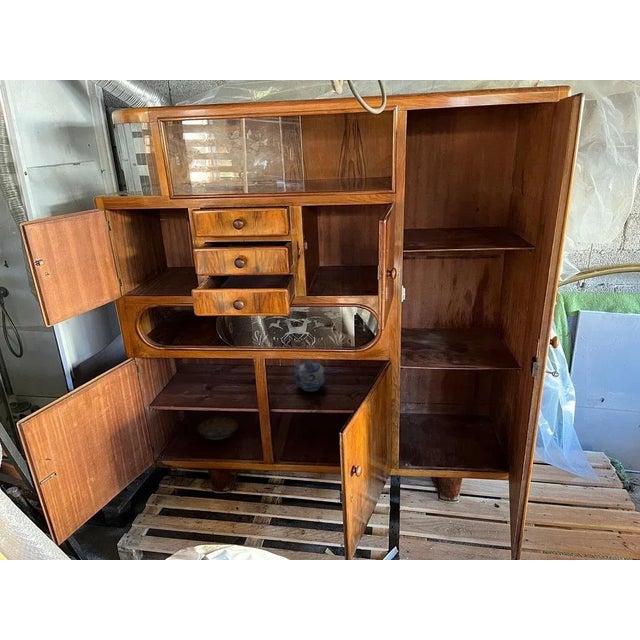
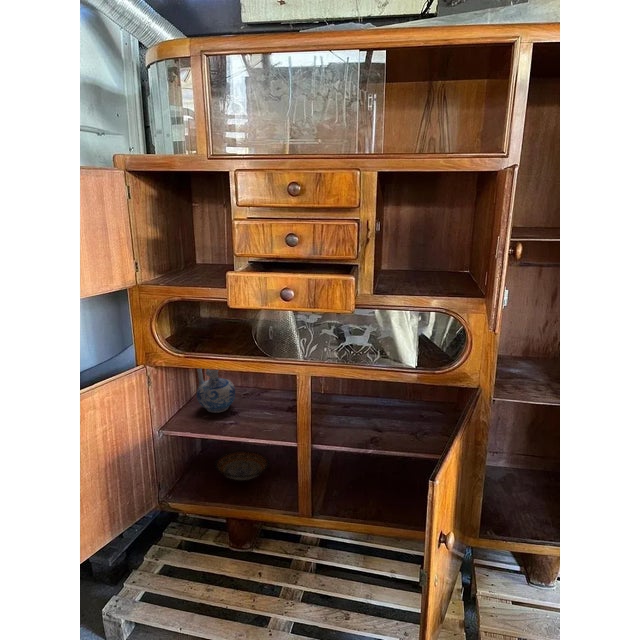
ceramic pitcher: present [294,340,326,391] -> present [197,369,235,413]

